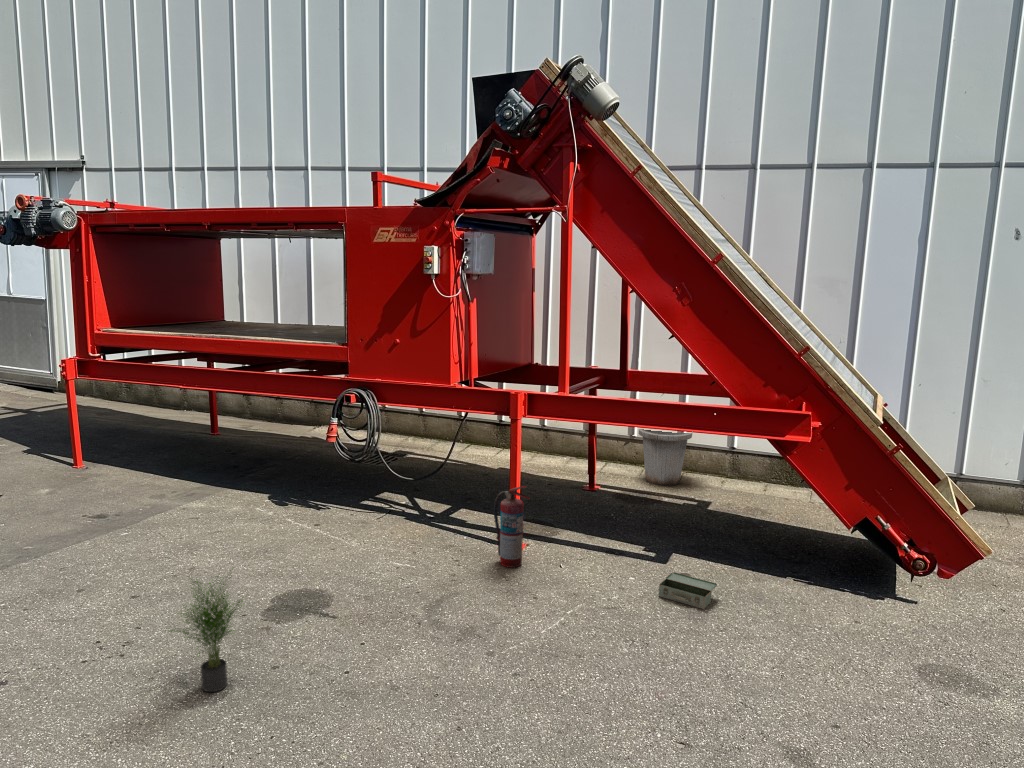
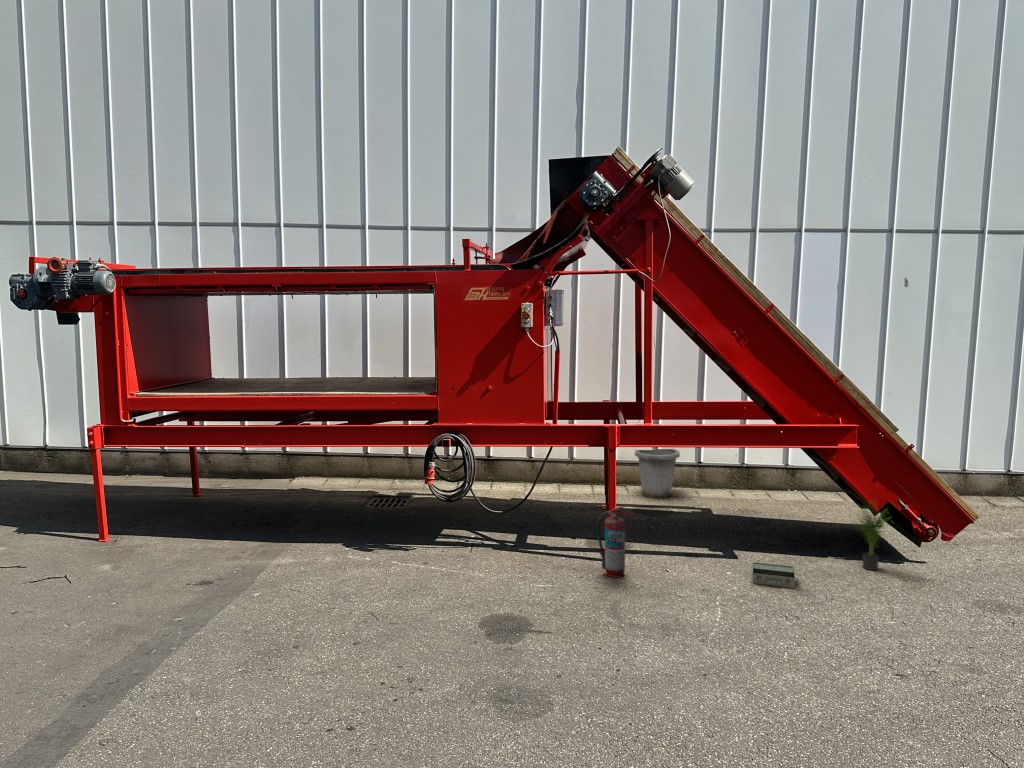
potted plant: present [171,568,240,692] -> present [856,507,889,570]

